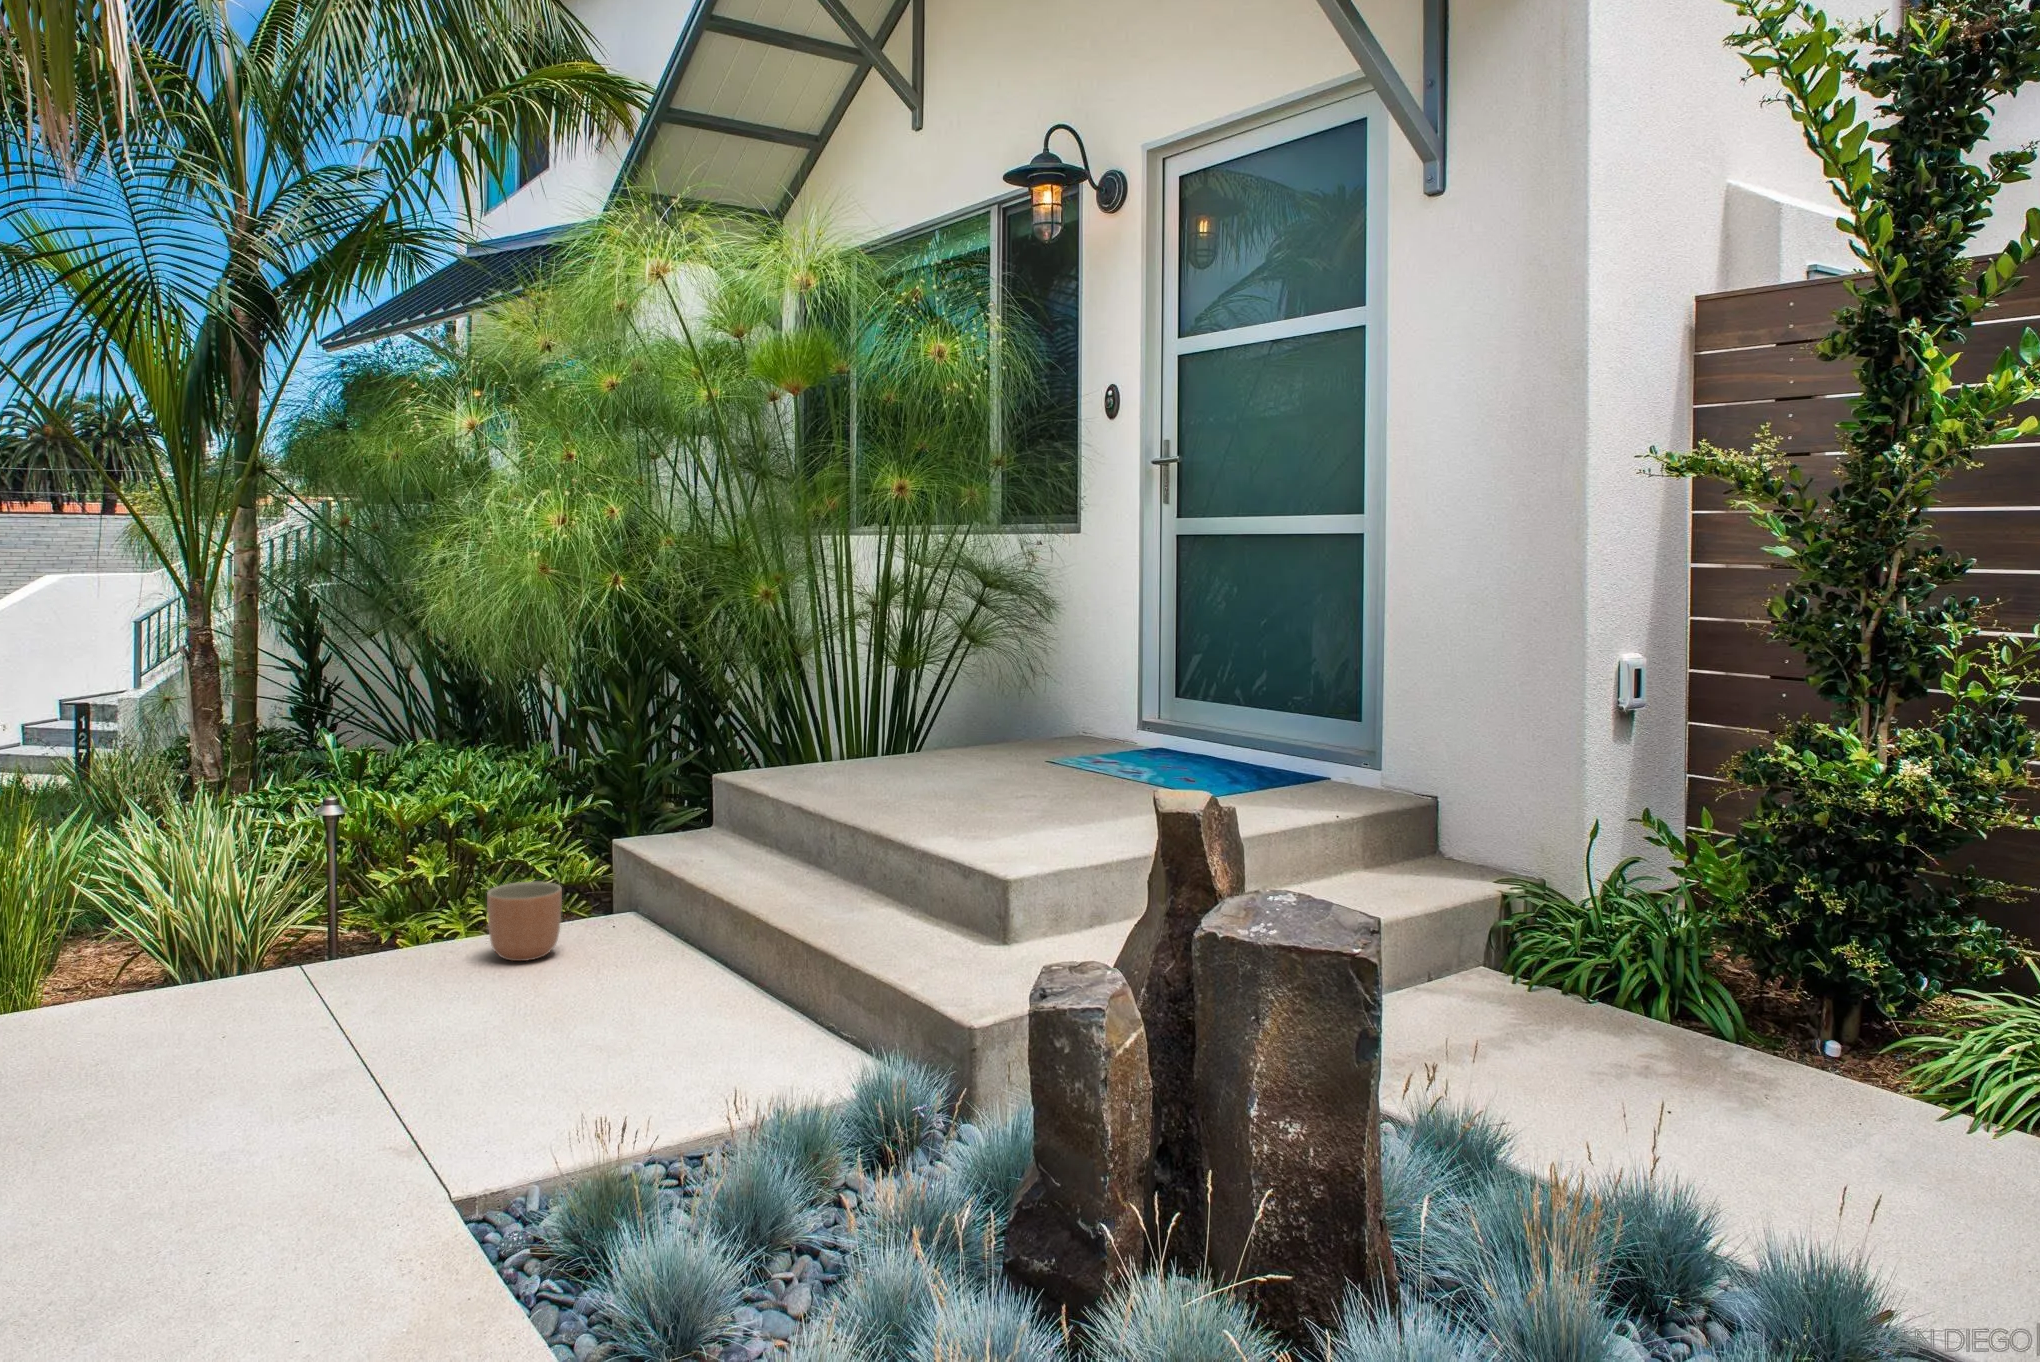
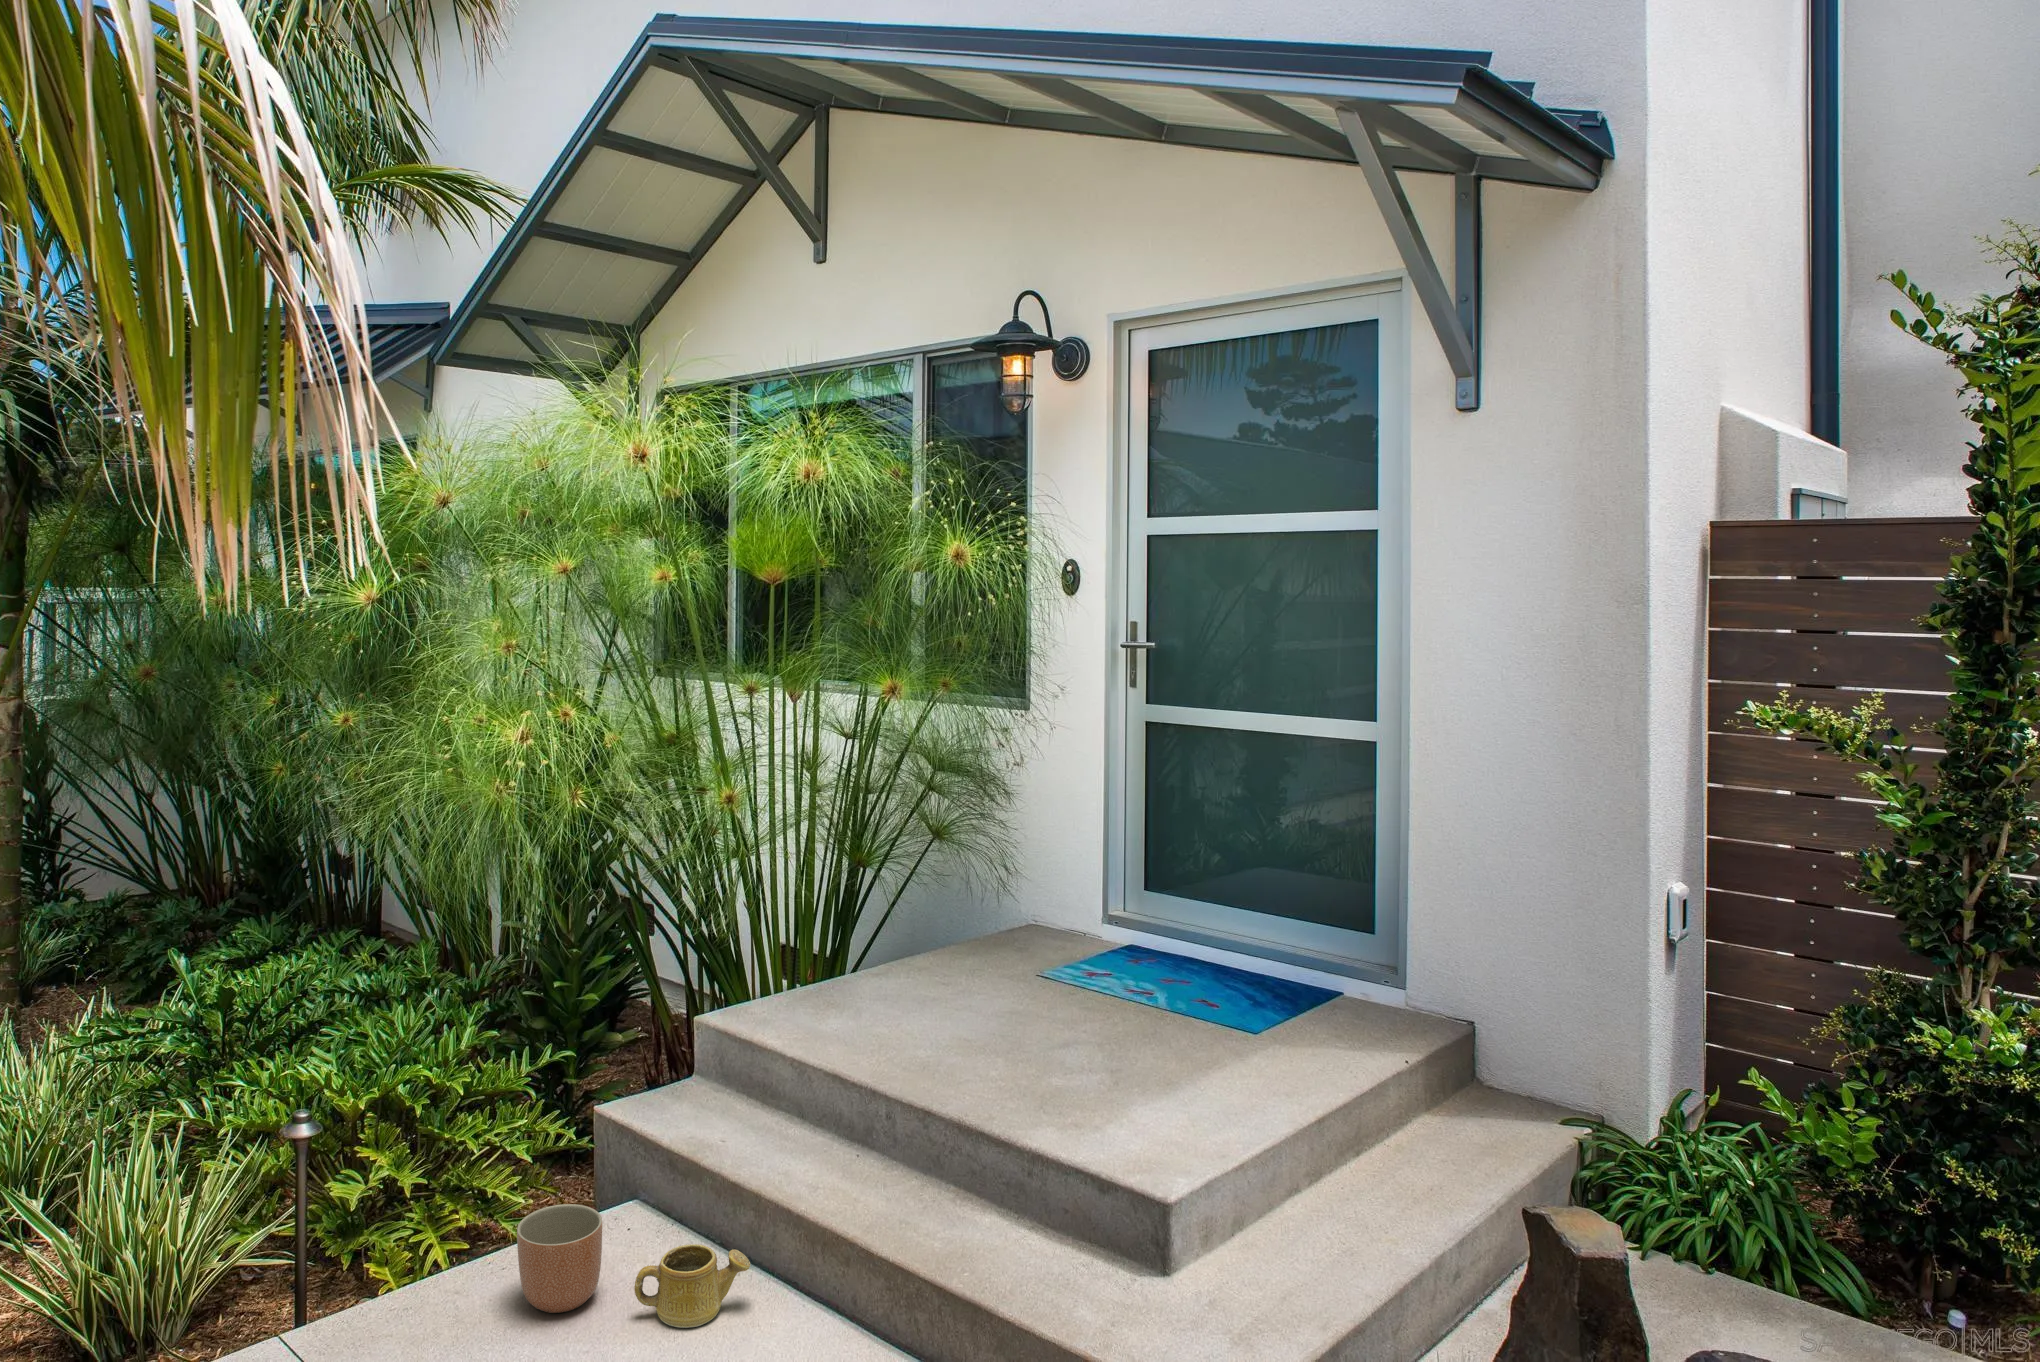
watering can: none [575,915,676,975] -> present [634,1244,750,1328]

